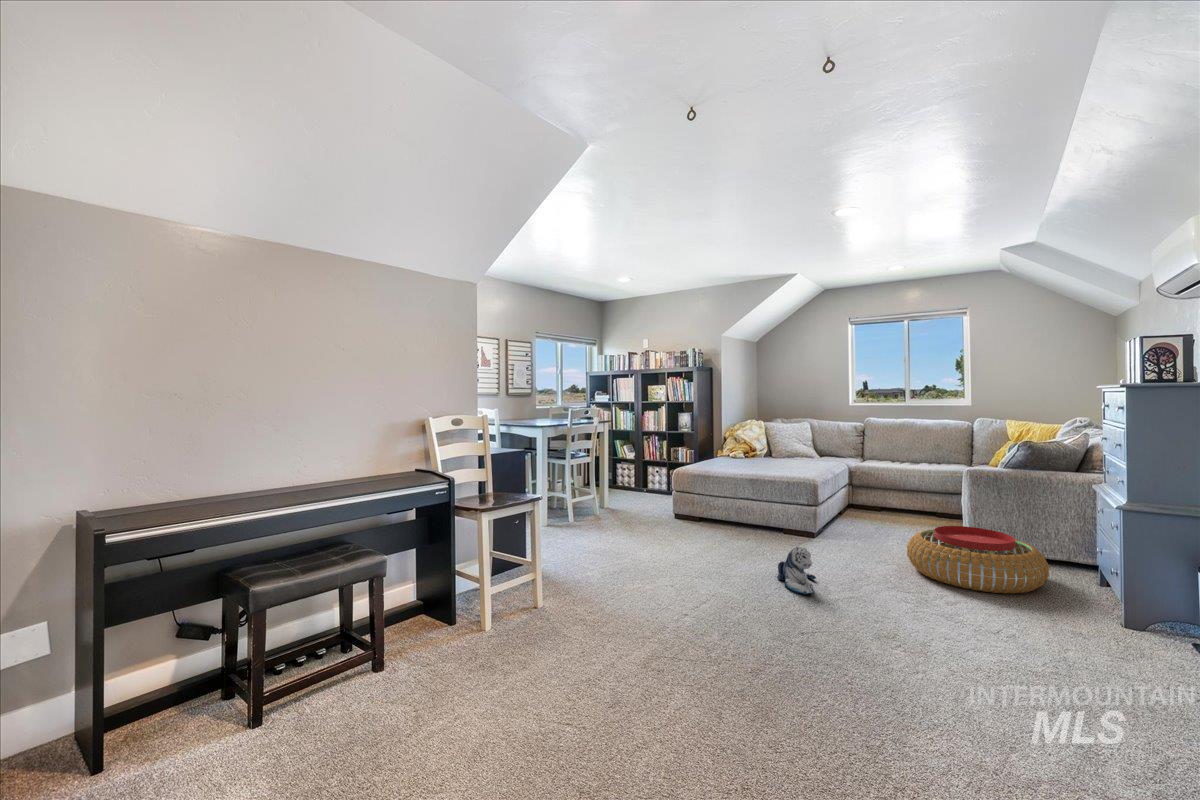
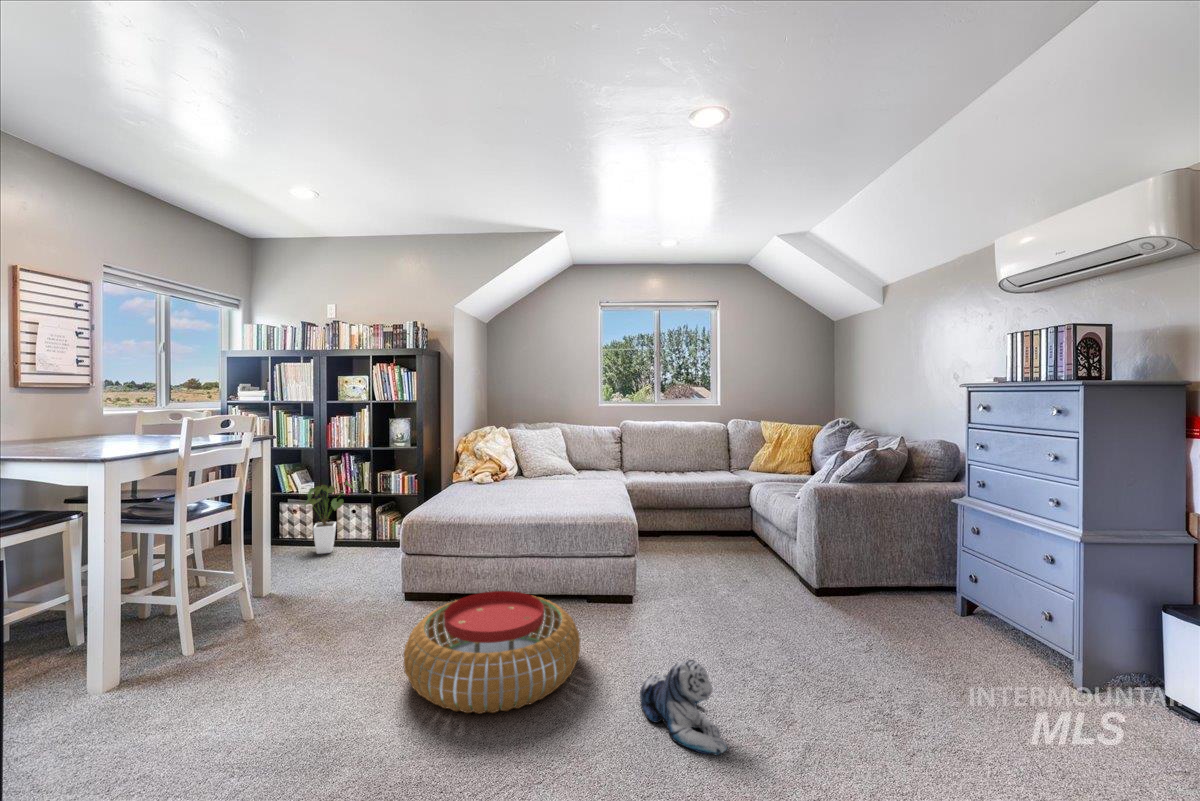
house plant: none [628,451,659,495] -> present [305,481,354,554]
pouf: present [907,526,1049,594] -> present [404,591,580,714]

